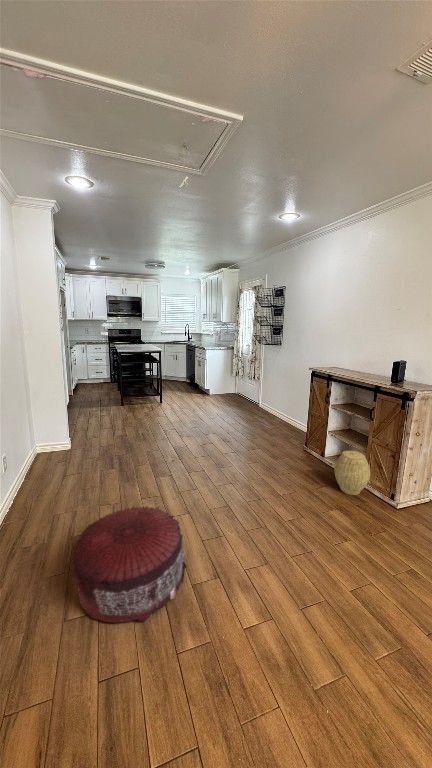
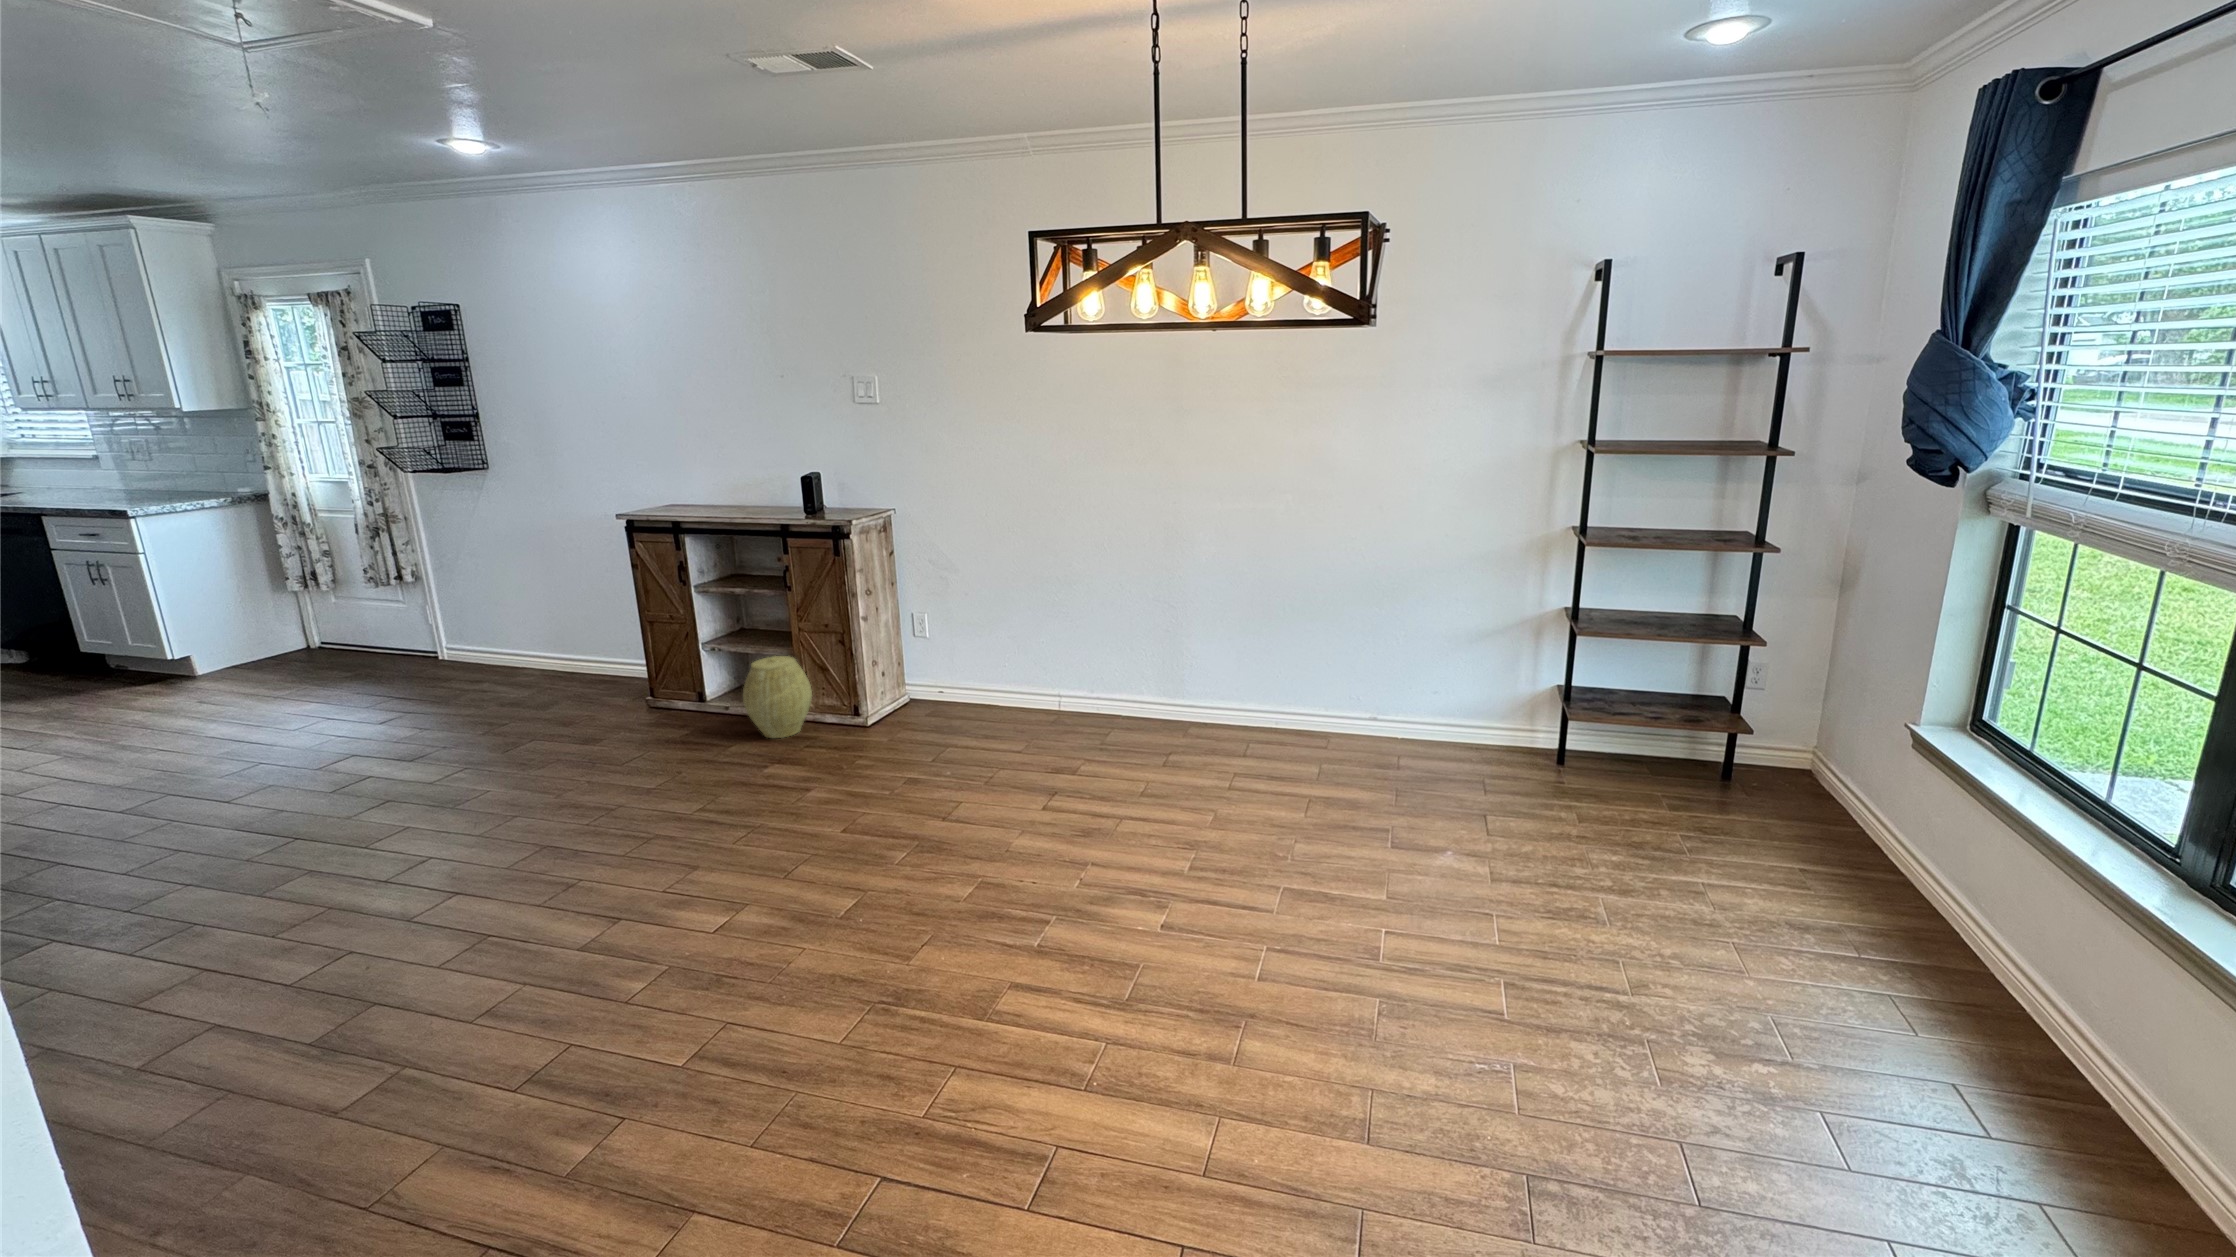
pouf: present [72,506,187,623] -> none [226,868,547,1104]

